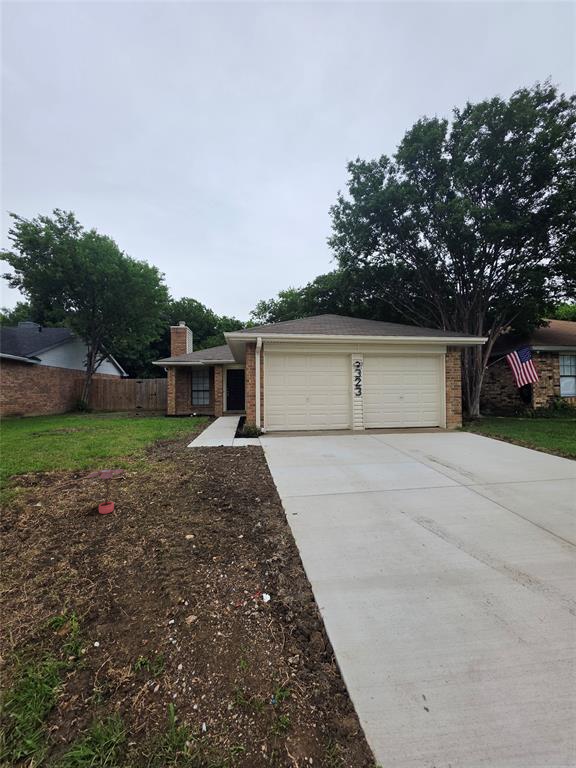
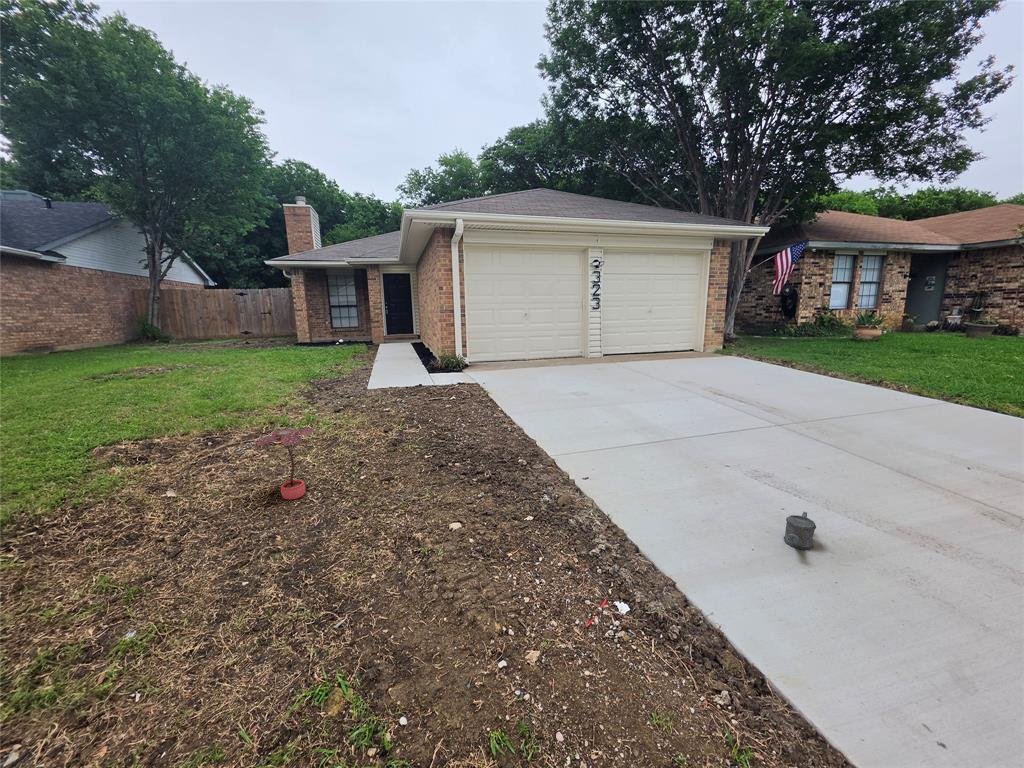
watering can: none [385,543,413,570] -> present [784,512,816,550]

